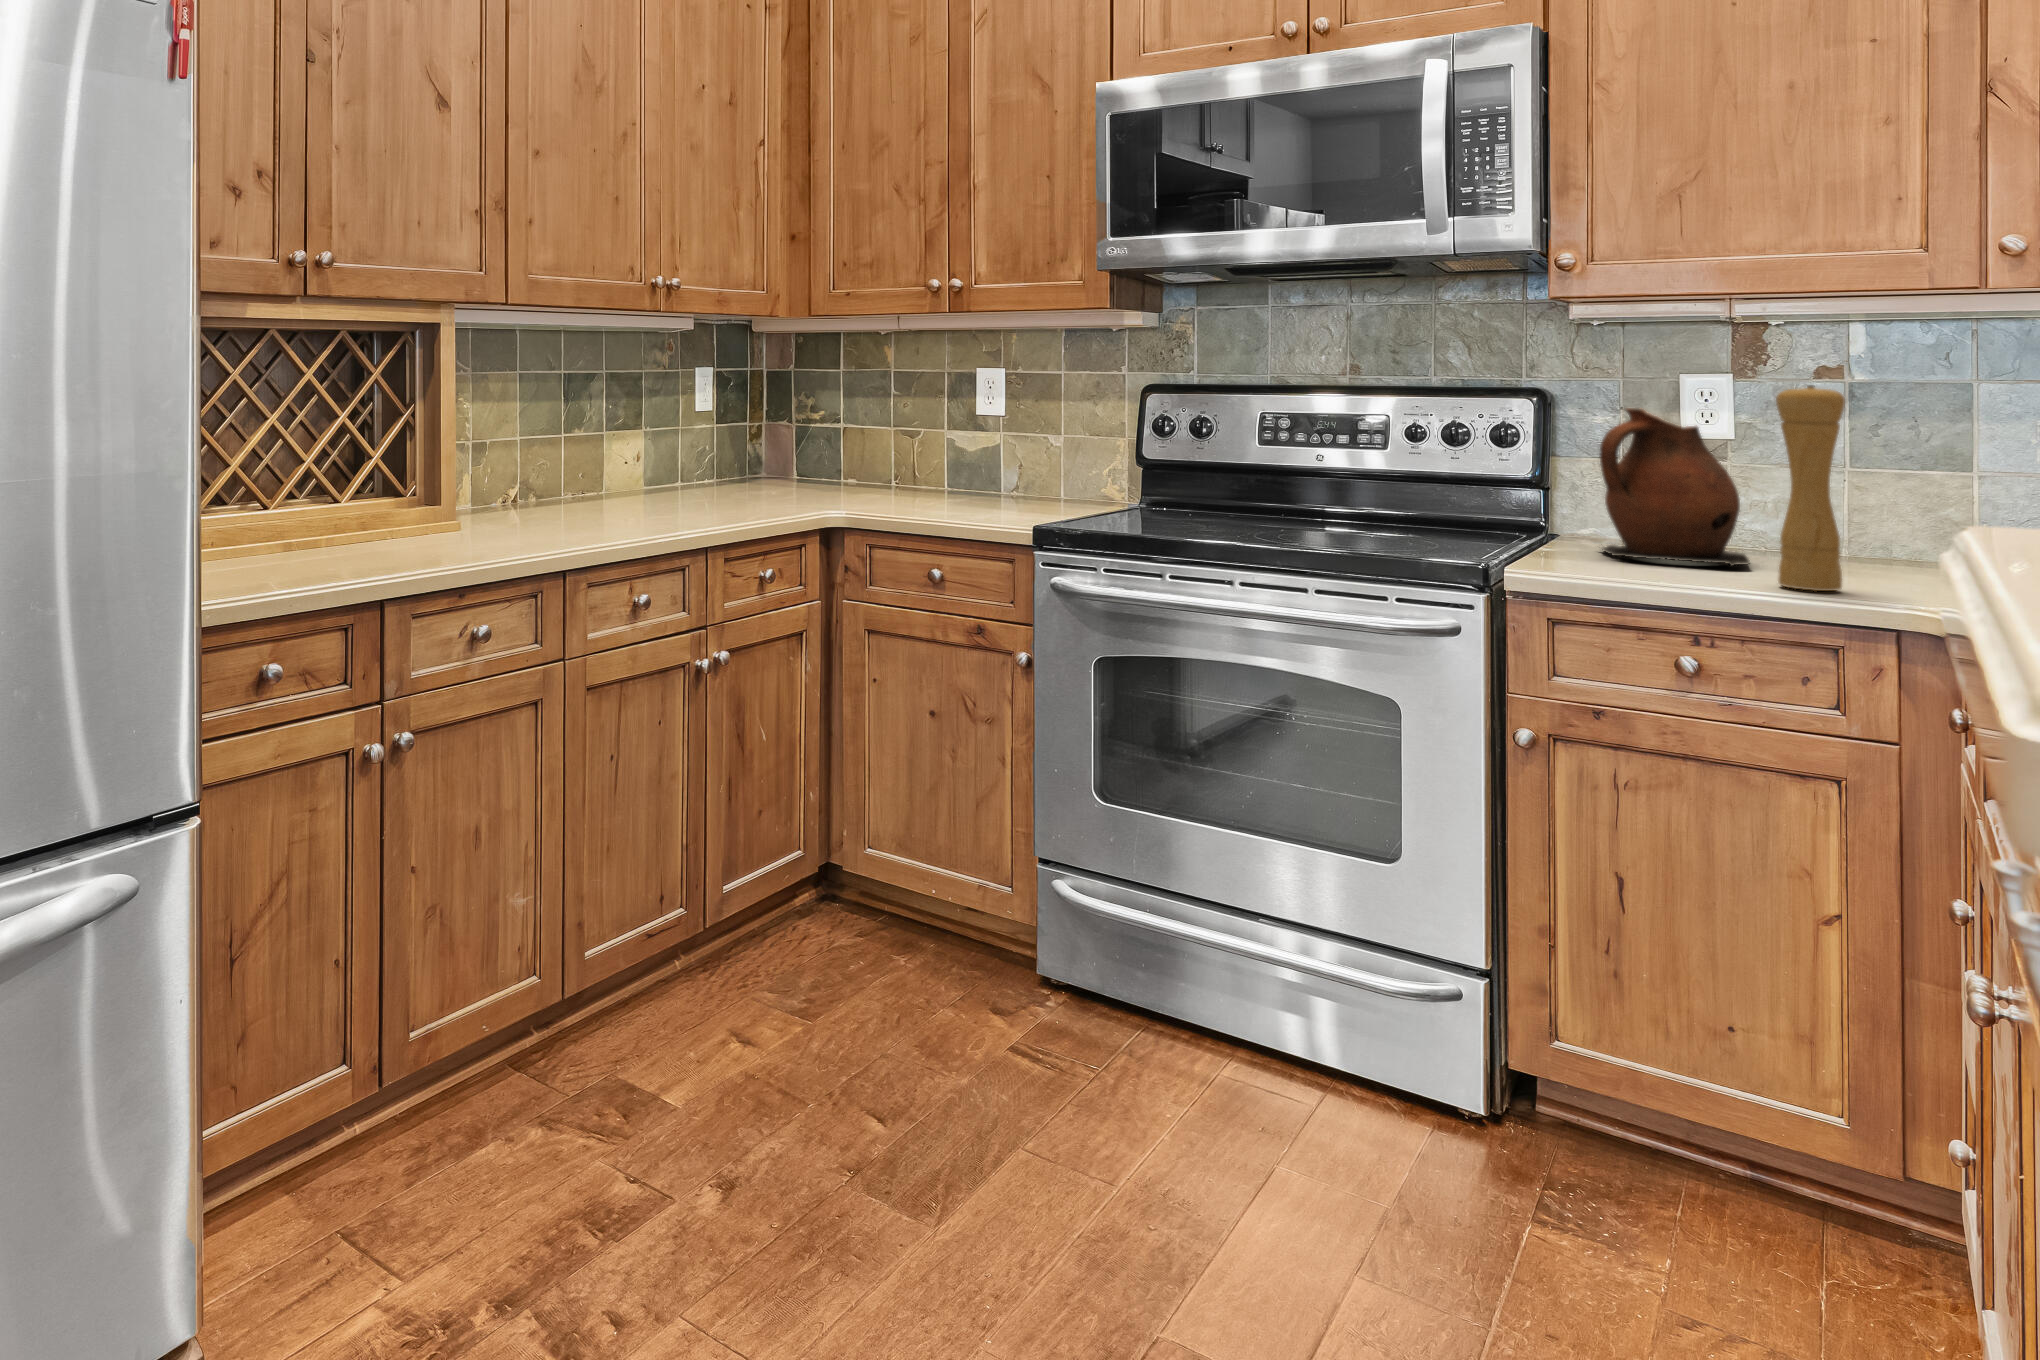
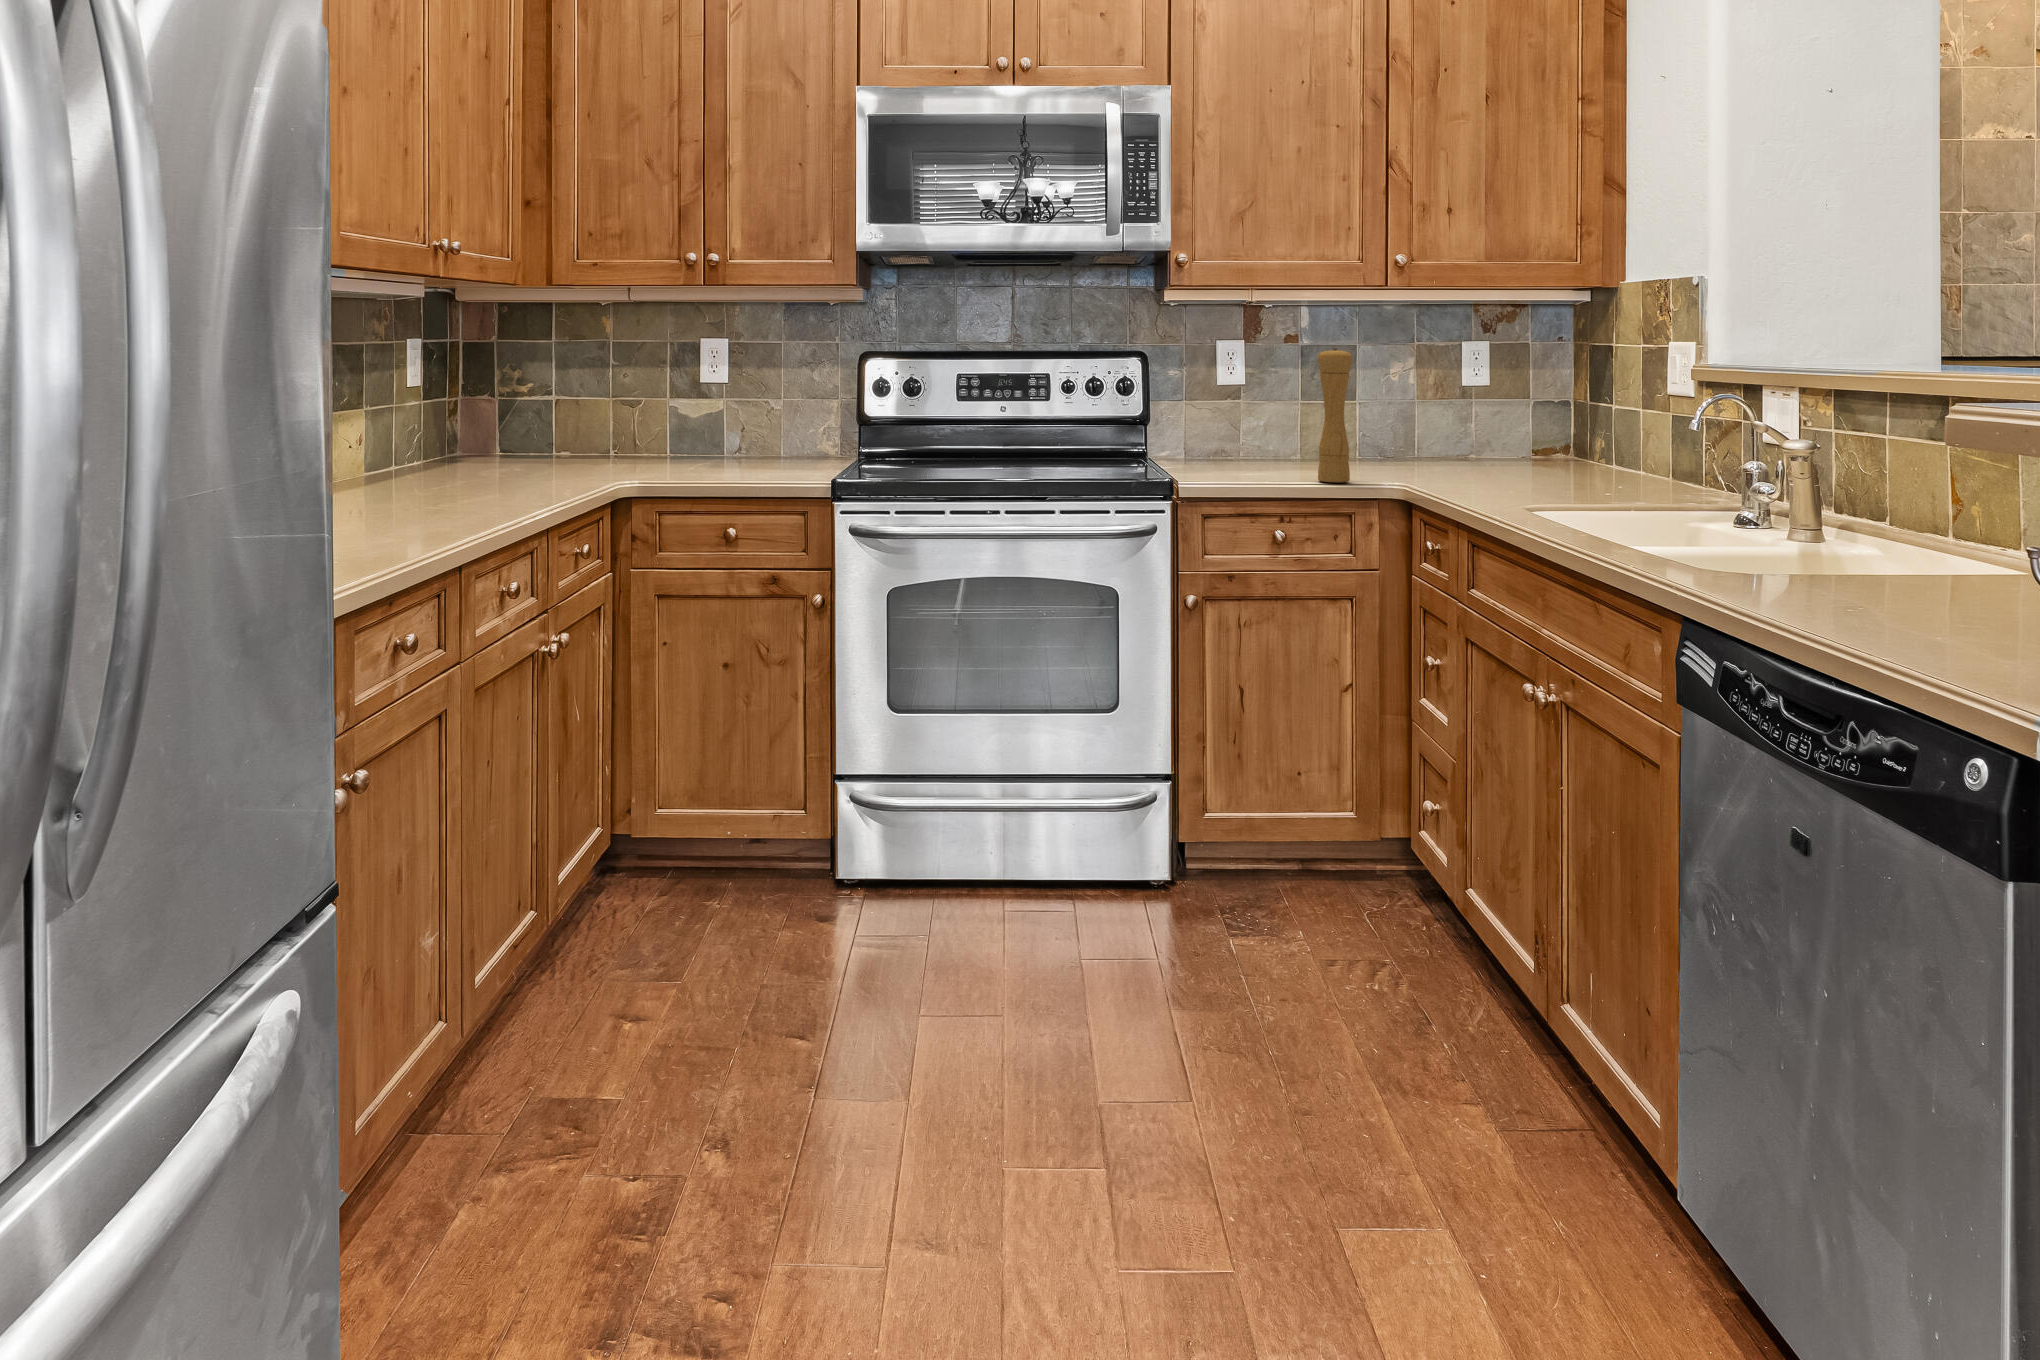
ceramic pitcher: present [1599,408,1750,566] -> none [1193,365,1288,472]

